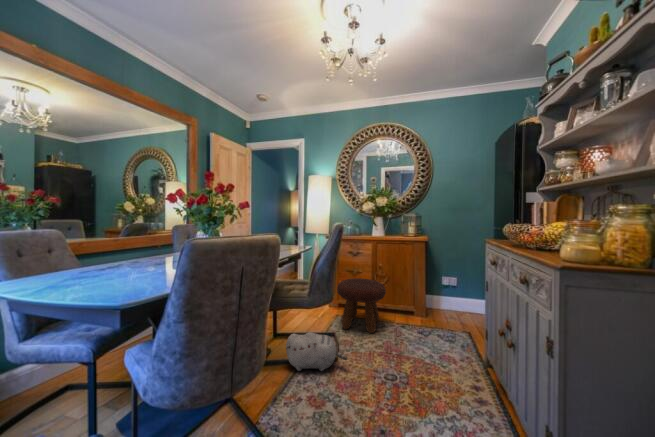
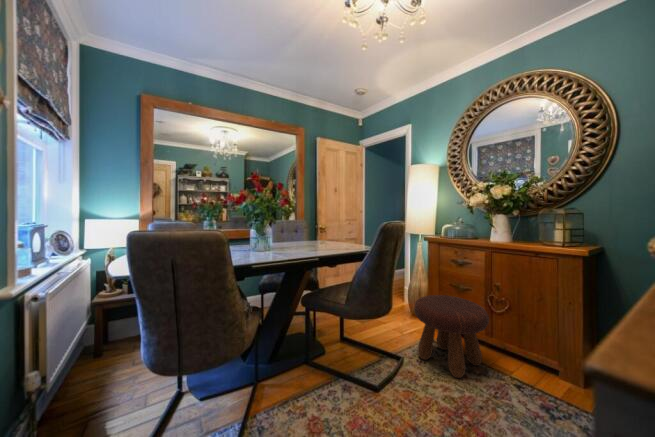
plush toy: present [286,332,347,371] -> none [318,341,380,396]

